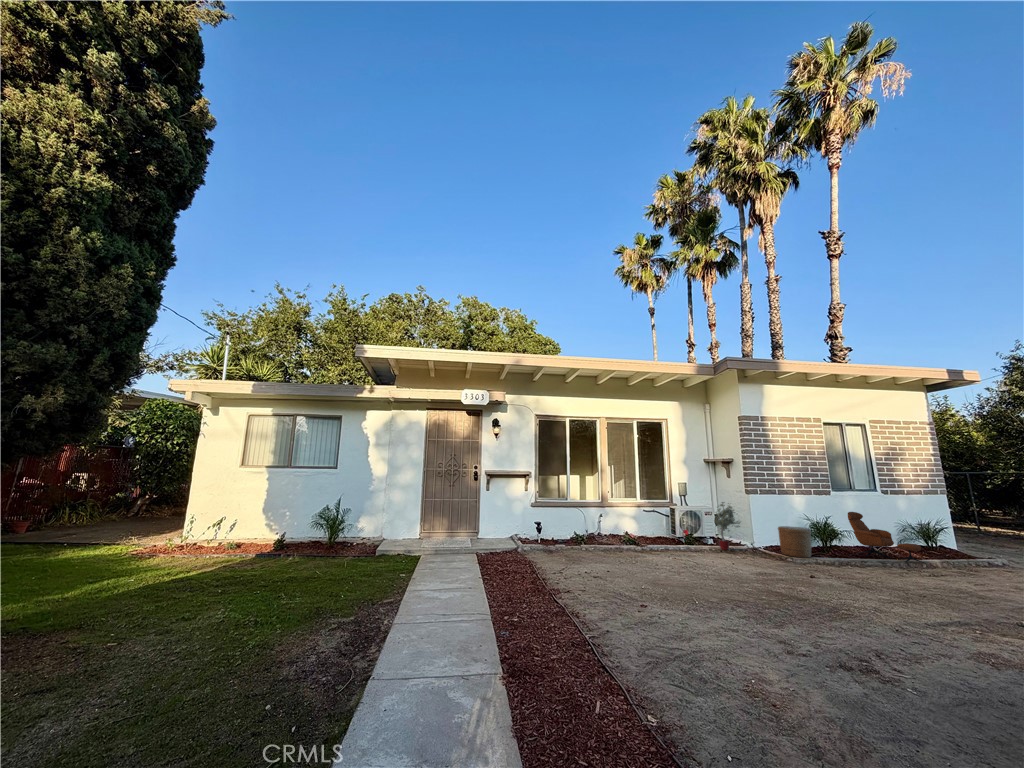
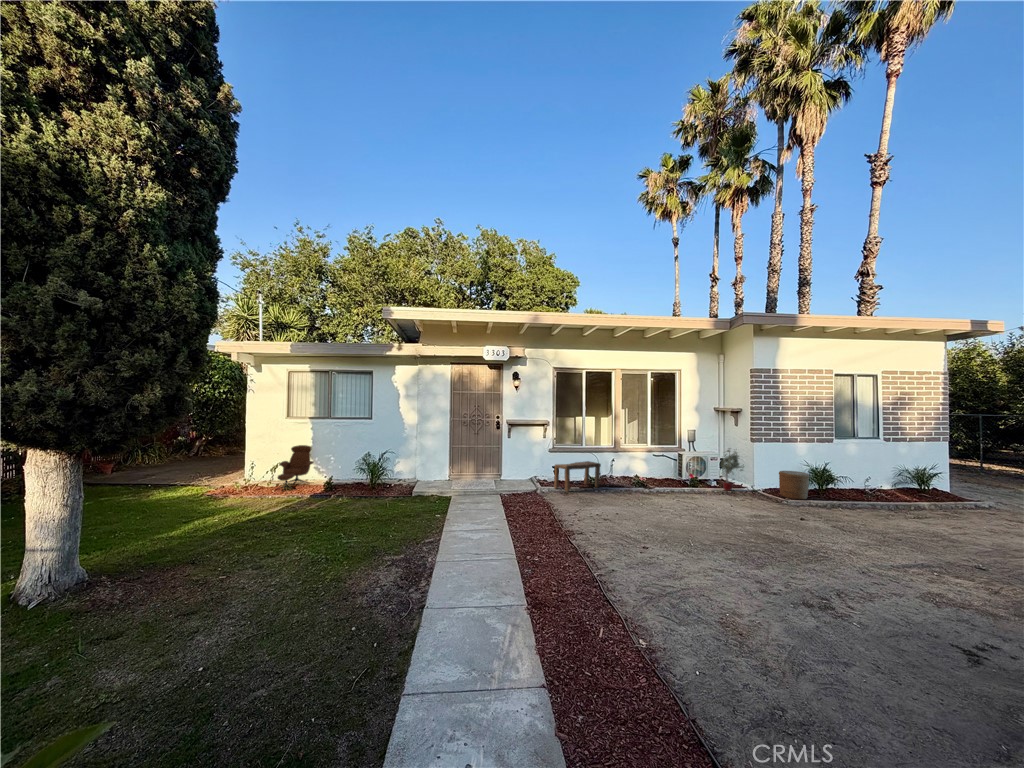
lounge chair: present [848,512,924,563] -> present [278,445,314,489]
bench: none [536,517,587,550] -> present [554,461,601,492]

